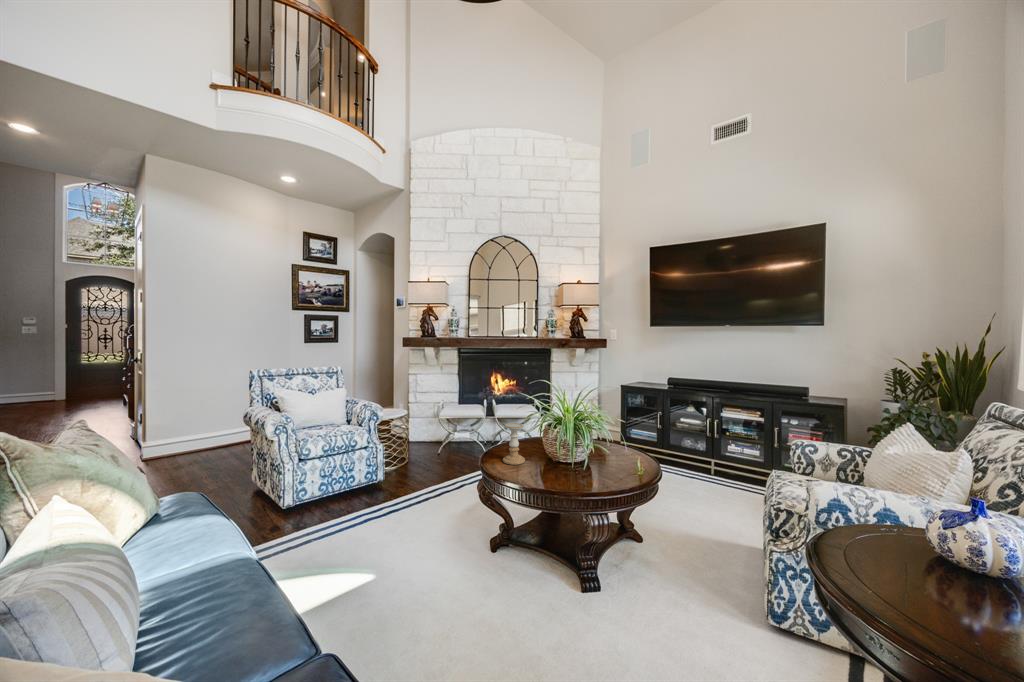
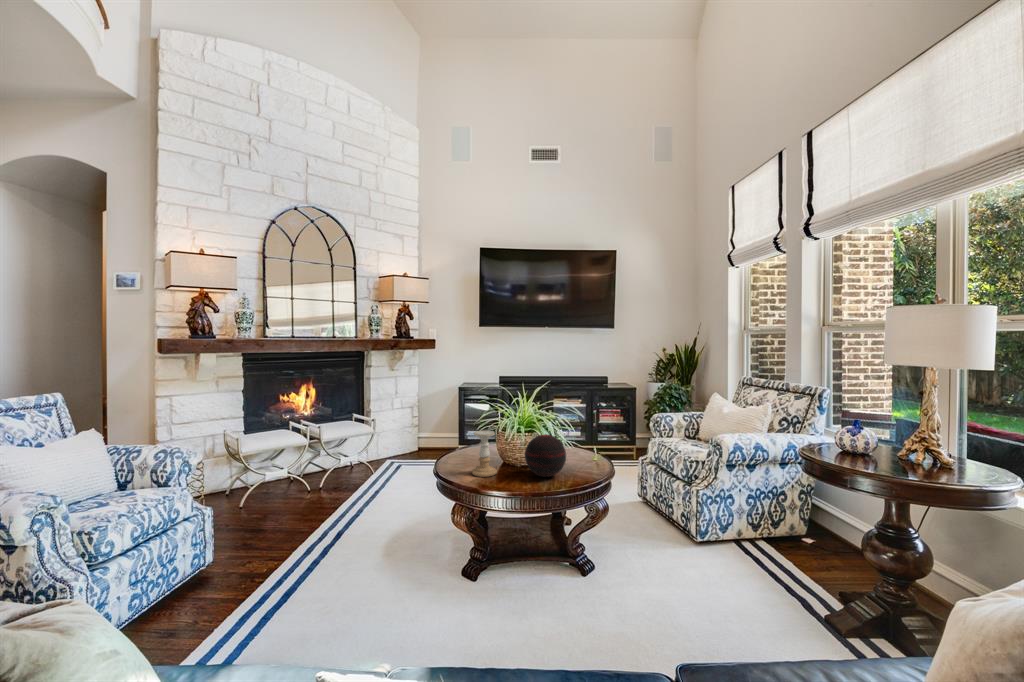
decorative orb: none [536,436,576,478] -> present [525,434,566,477]

